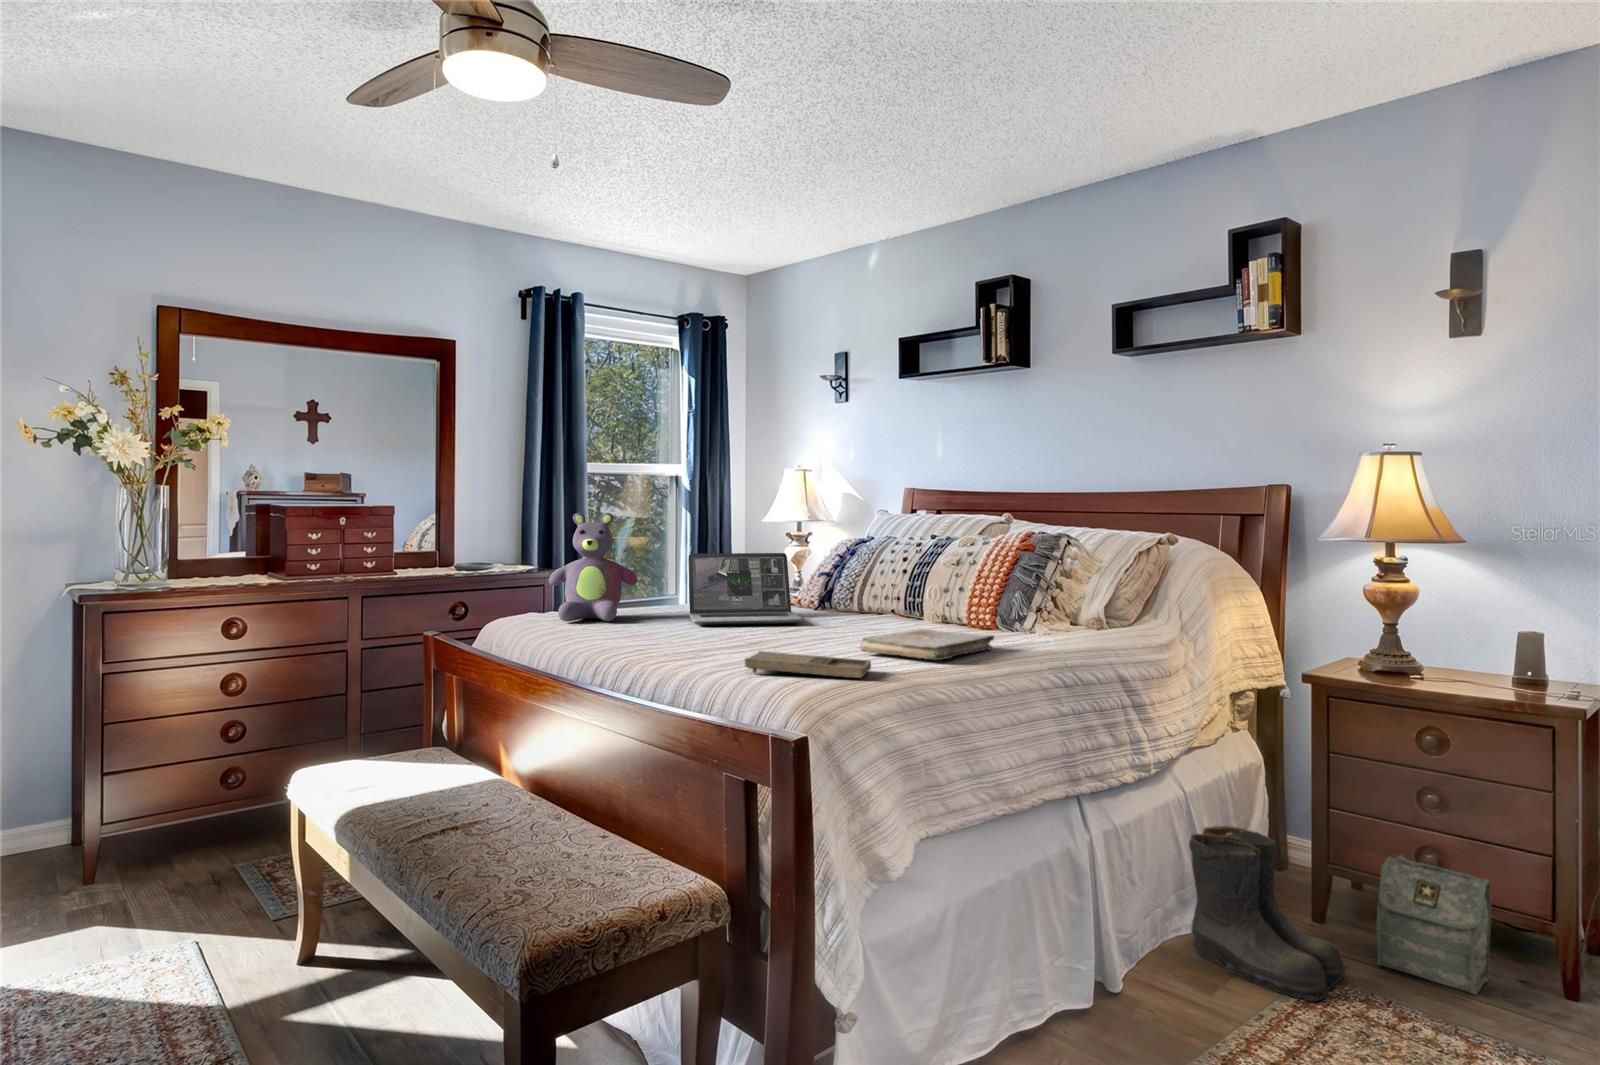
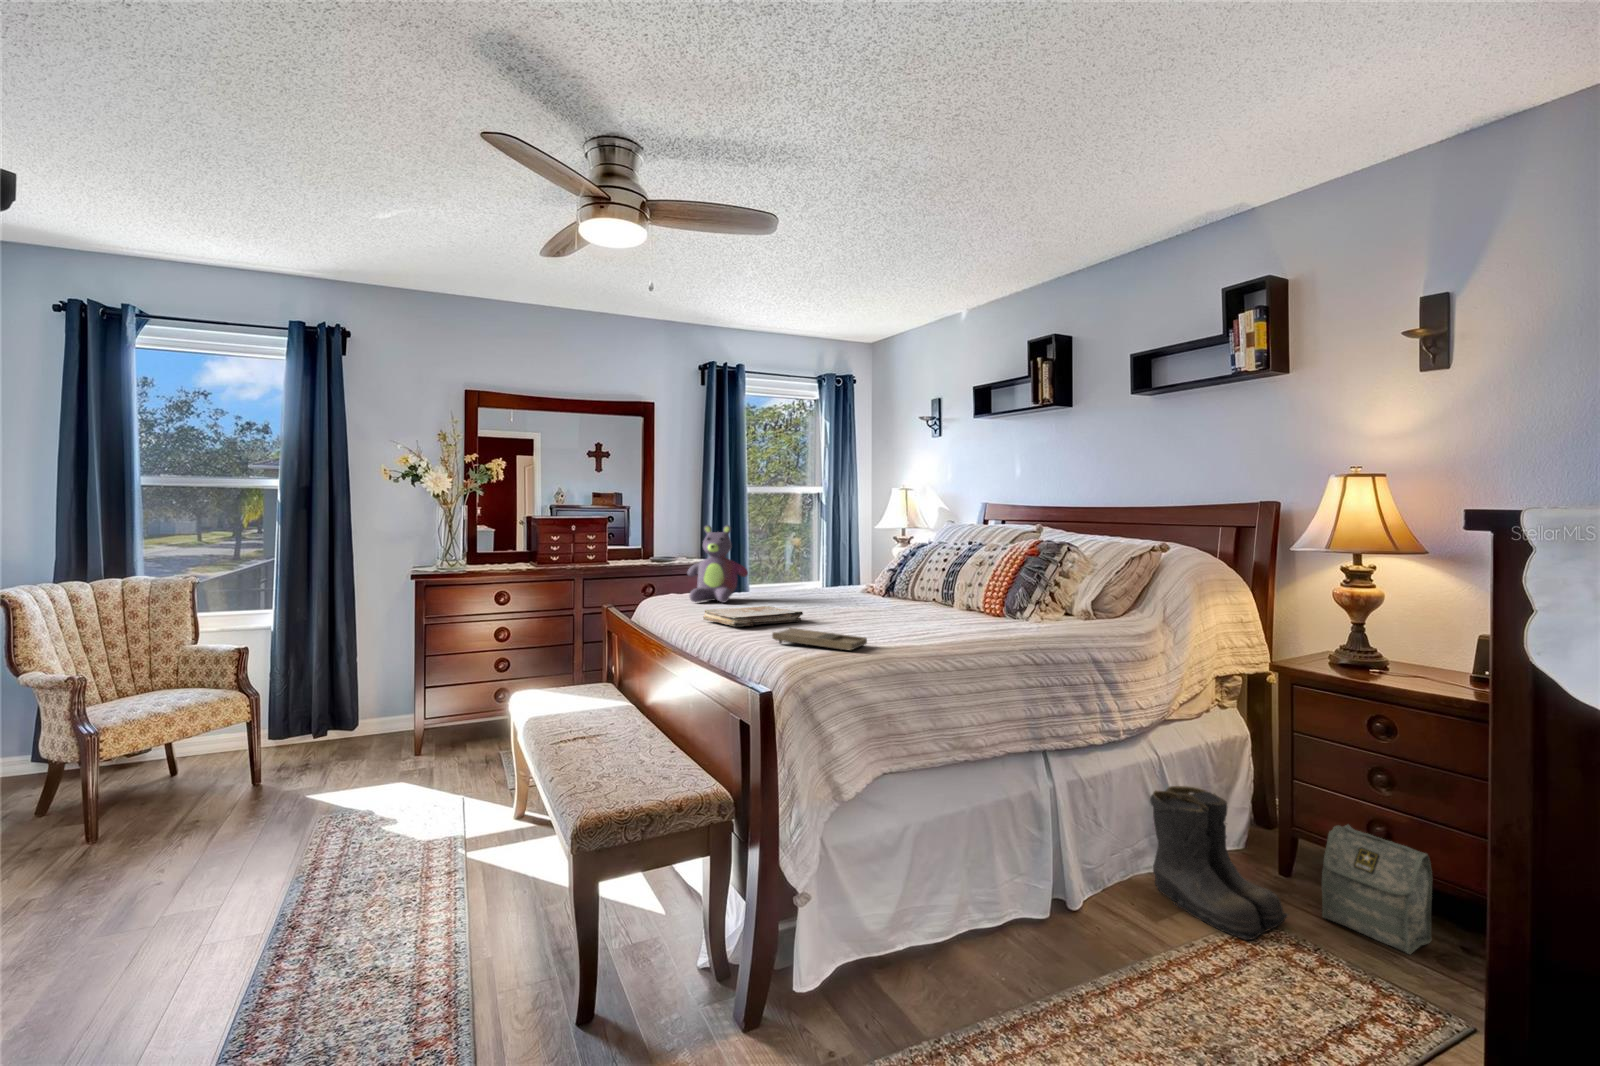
laptop: present [688,553,802,625] -> none [779,555,859,608]
book: present [860,629,994,660] -> present [703,606,803,626]

